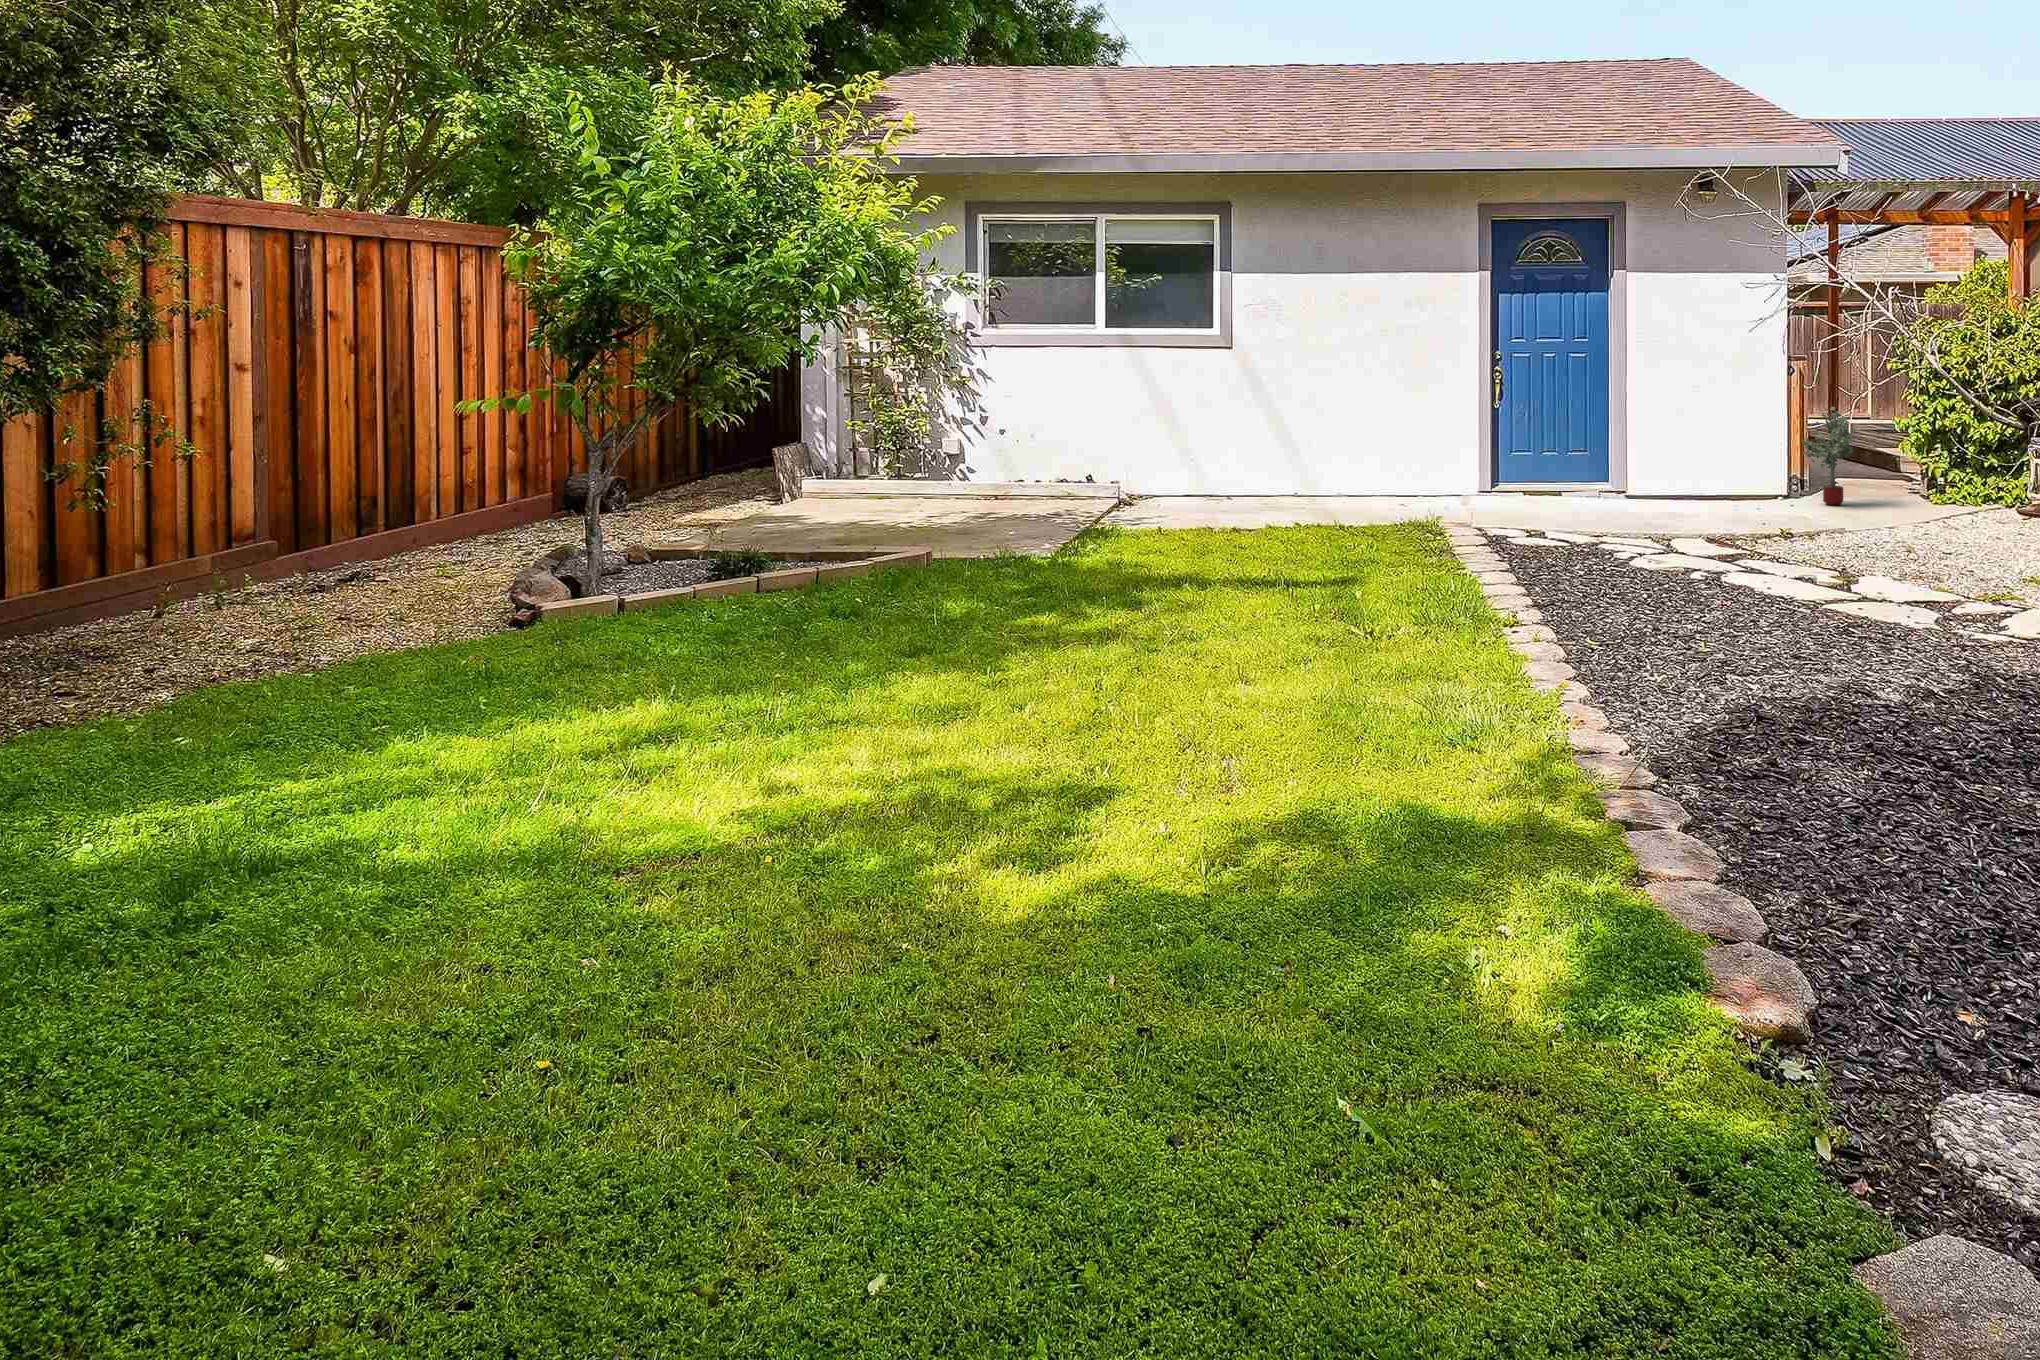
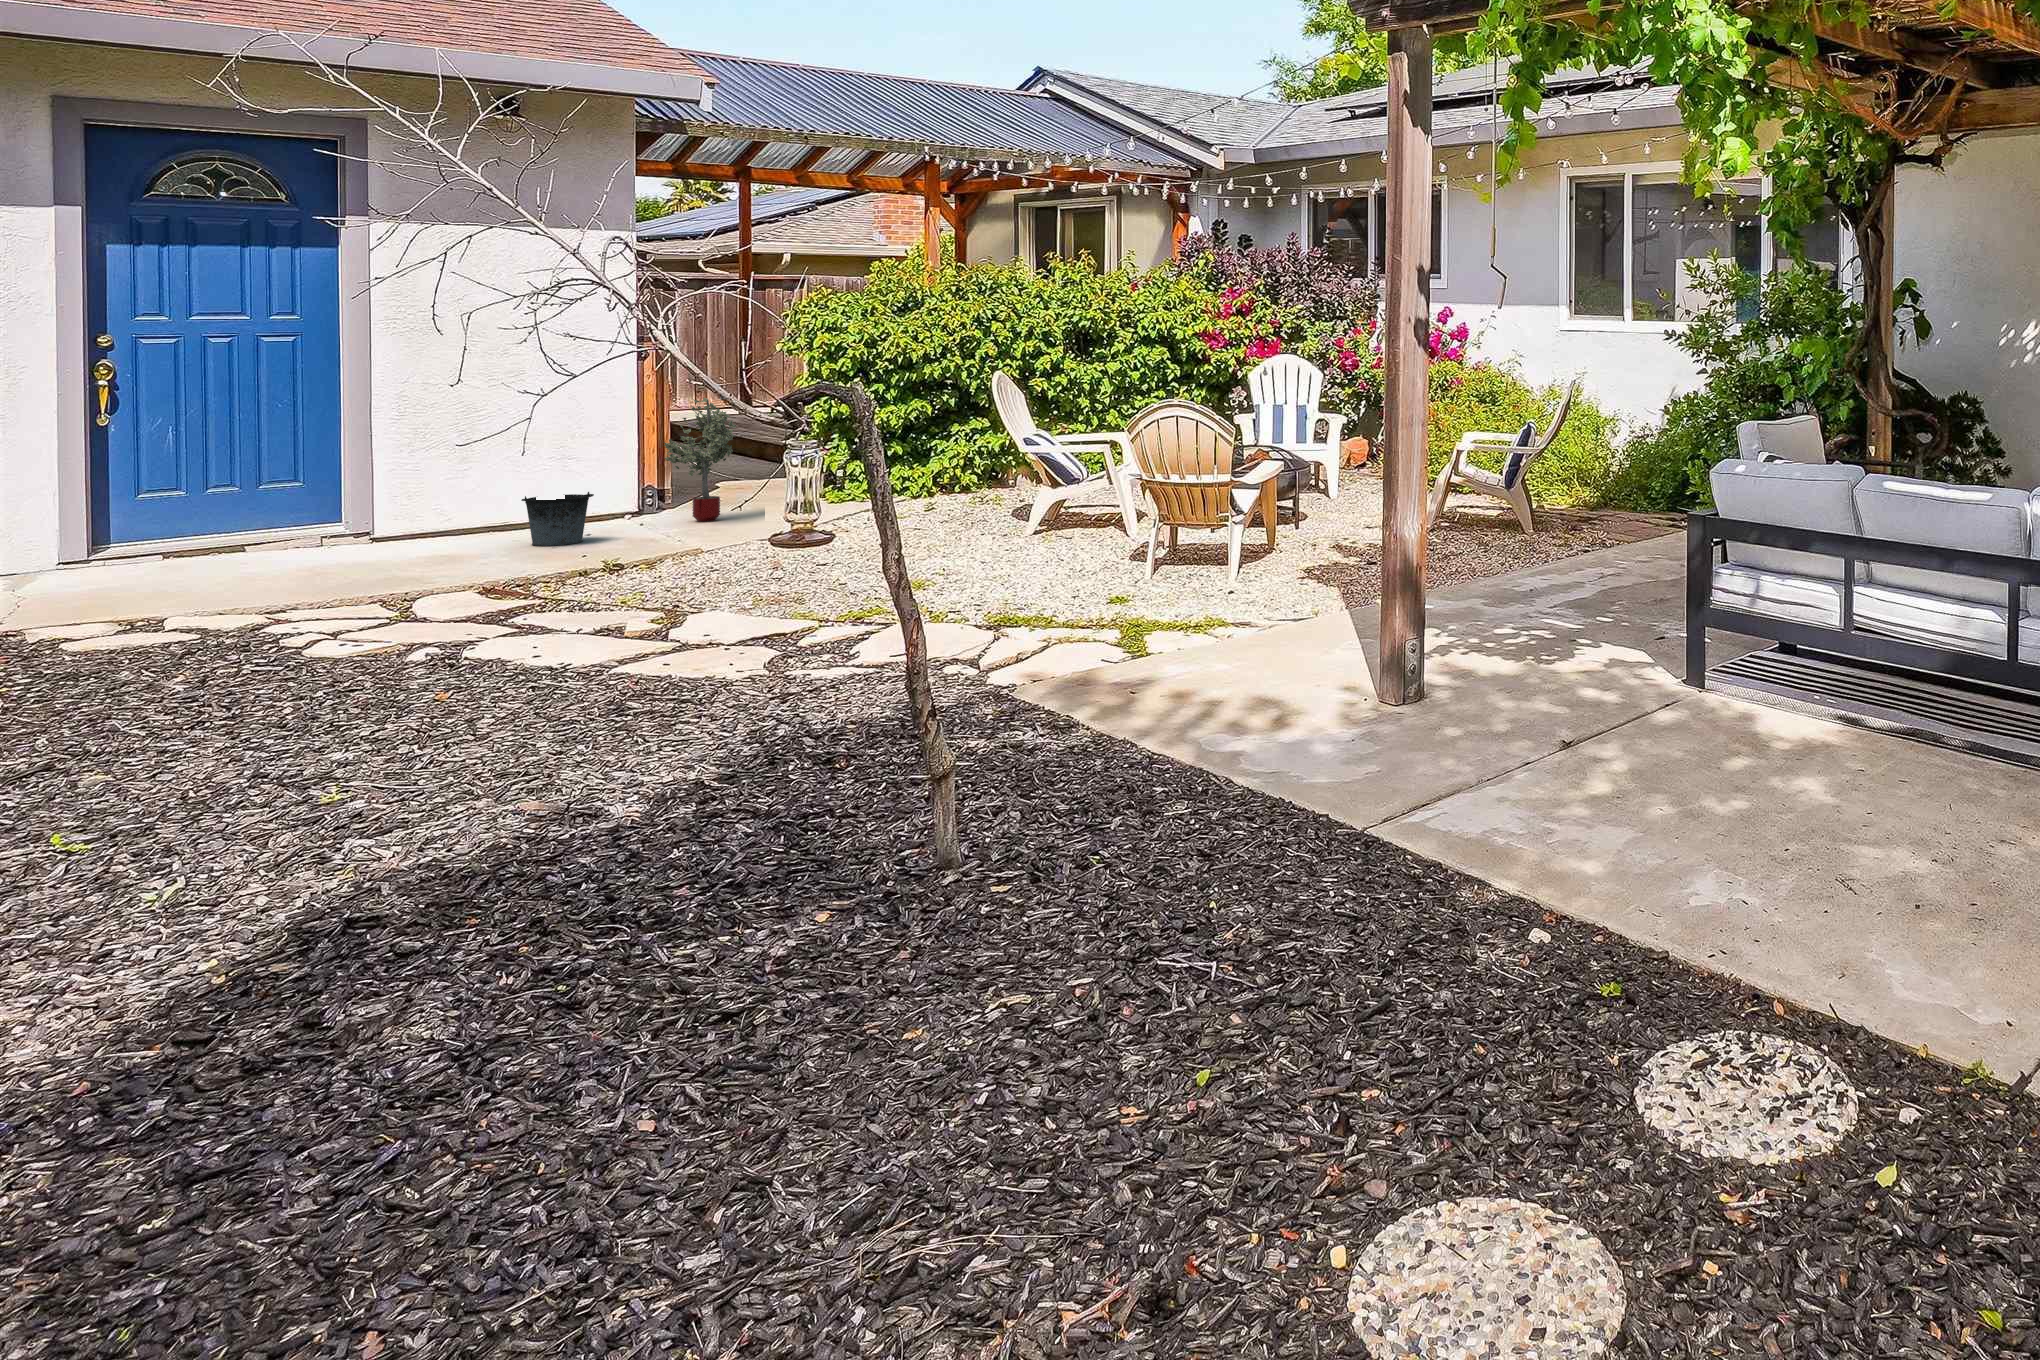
bucket: none [1714,473,1759,512] -> present [521,492,594,546]

